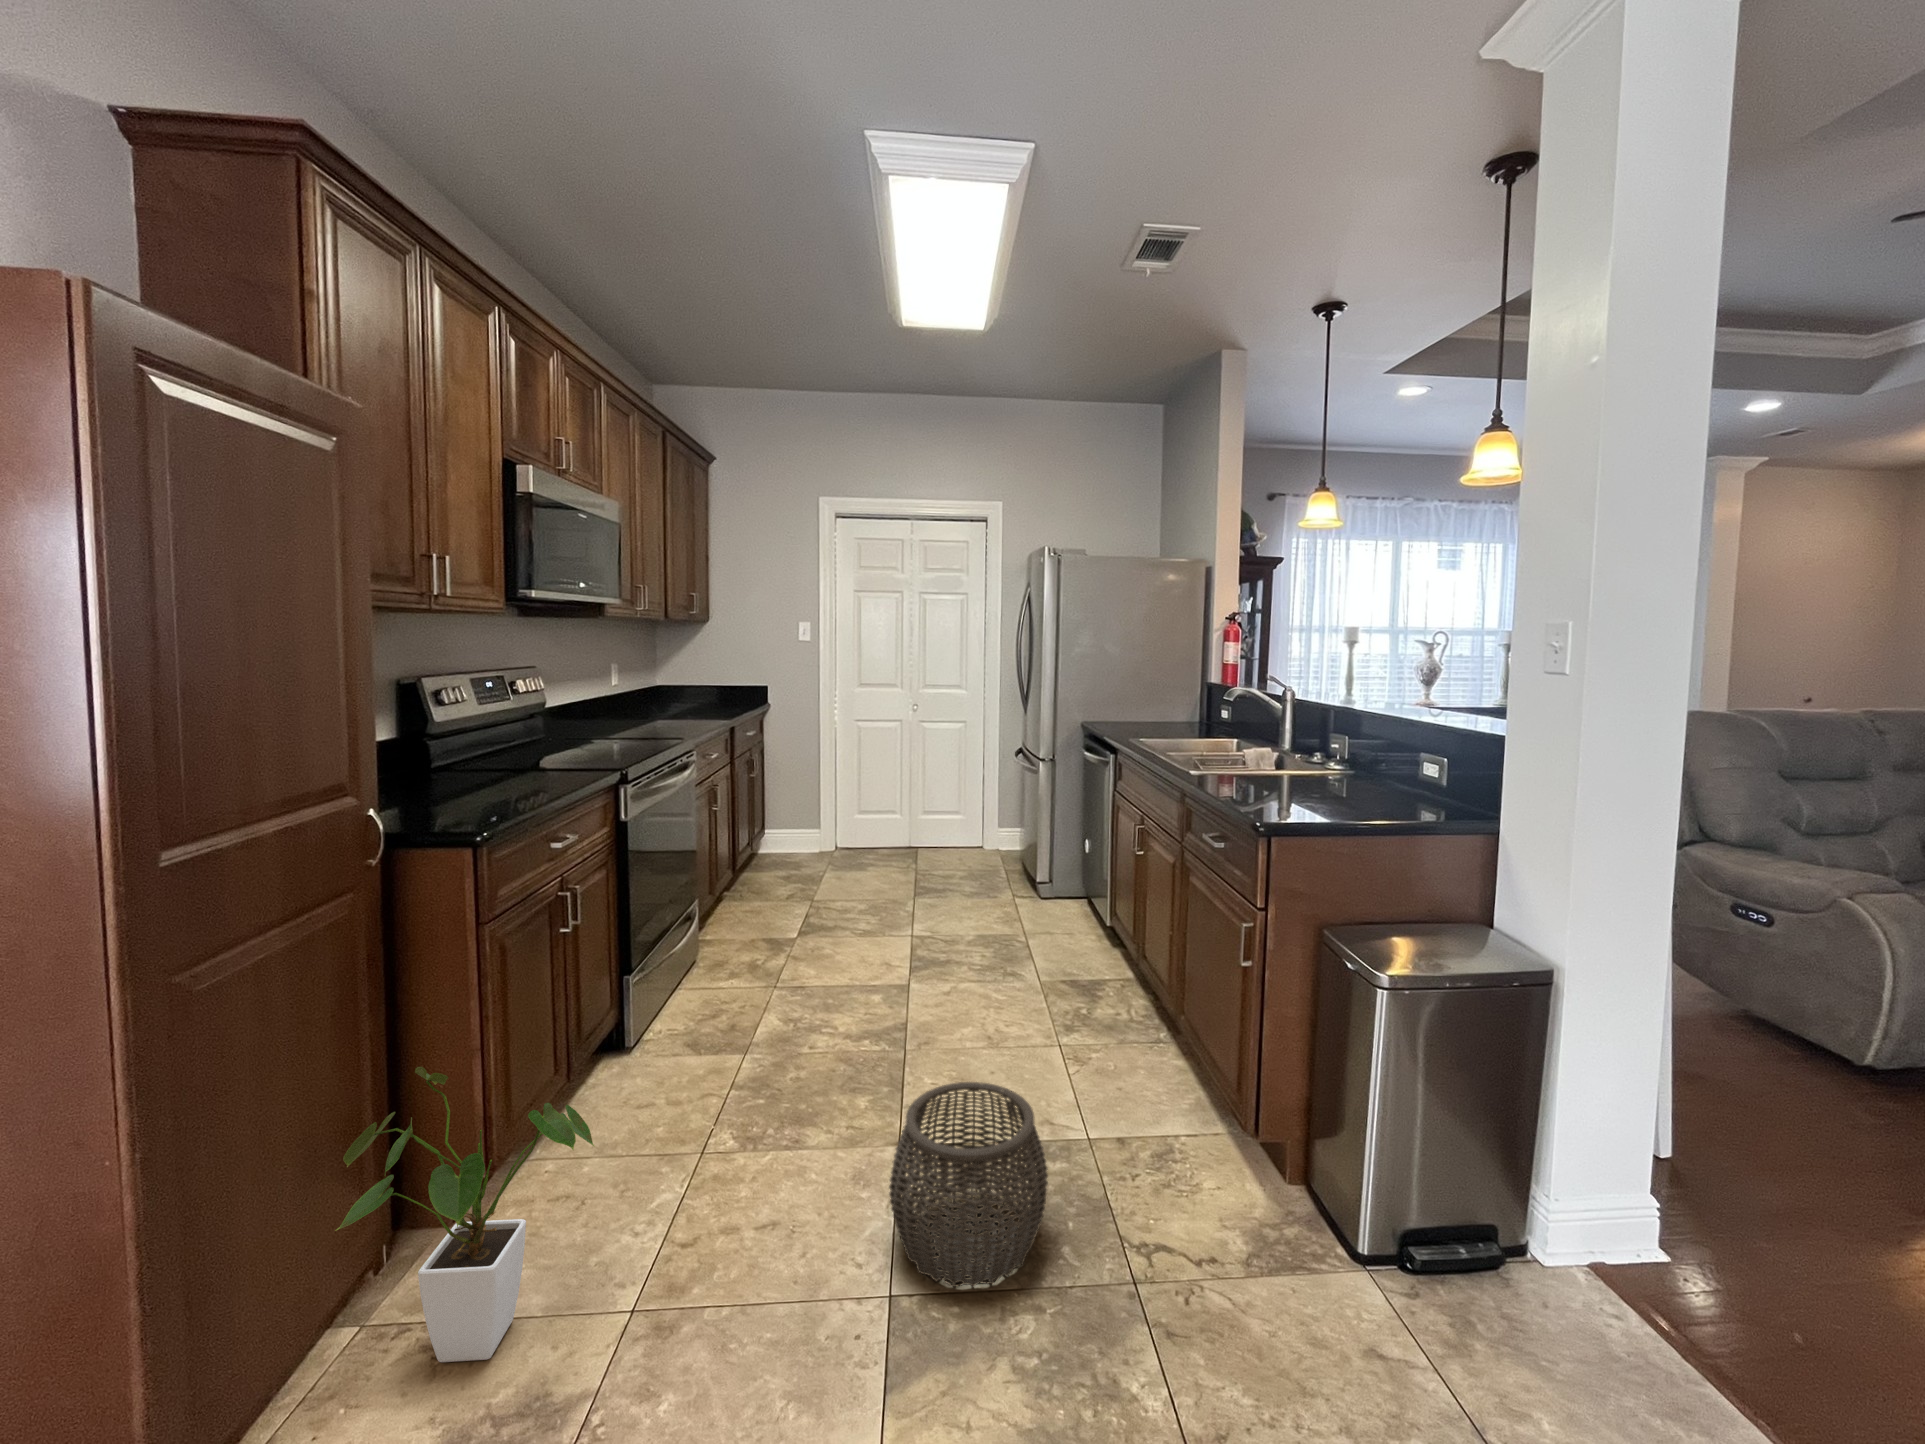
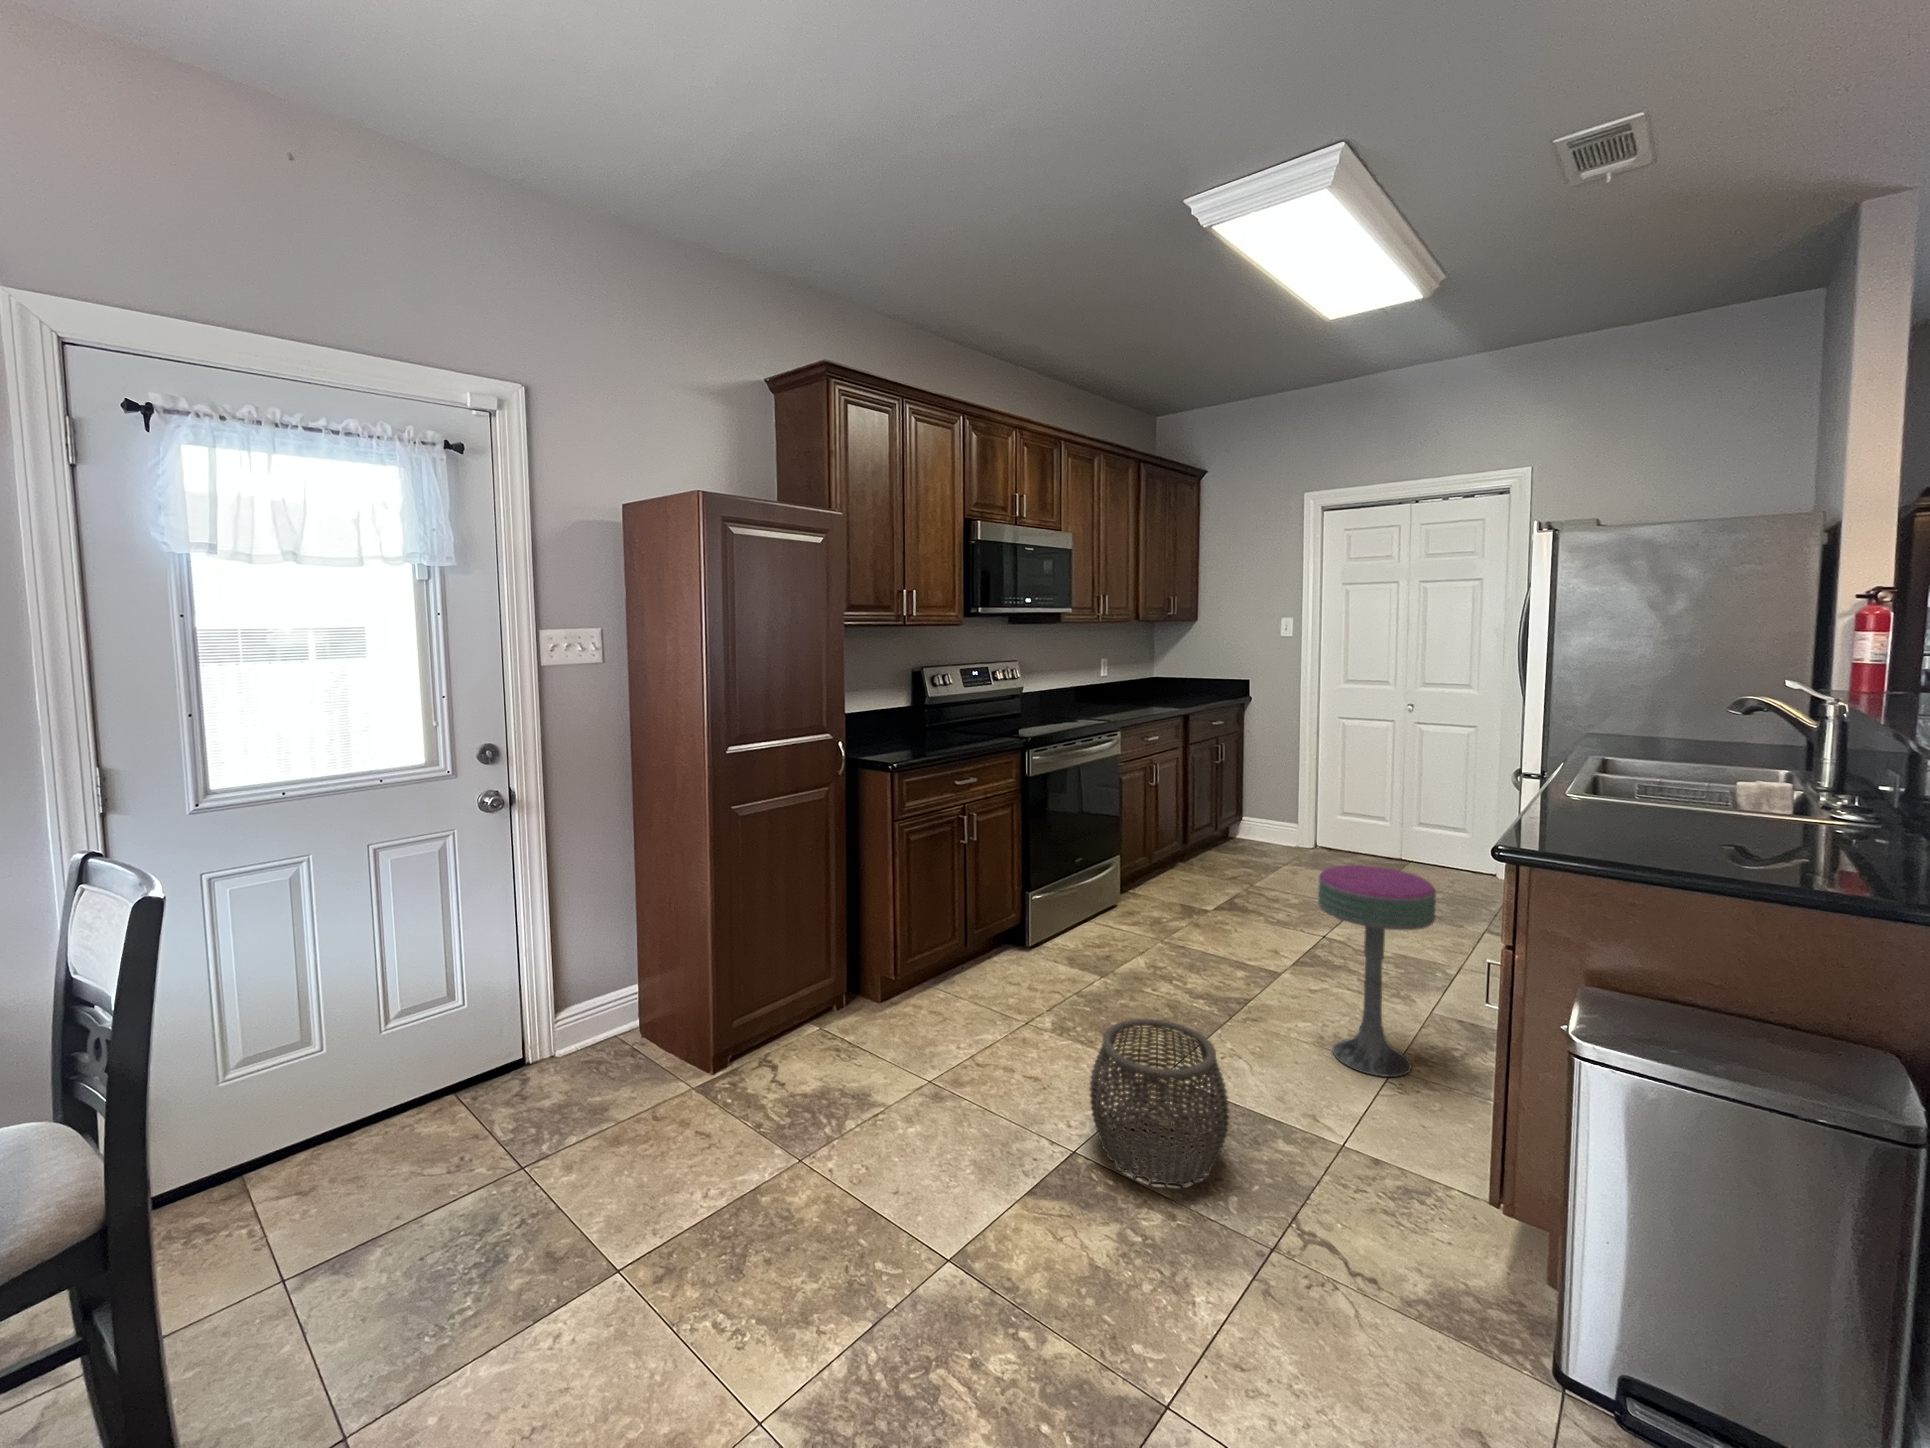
bar stool: none [995,860,1093,1061] -> present [1318,865,1436,1077]
house plant: present [335,1067,594,1362] -> none [795,893,917,1067]

